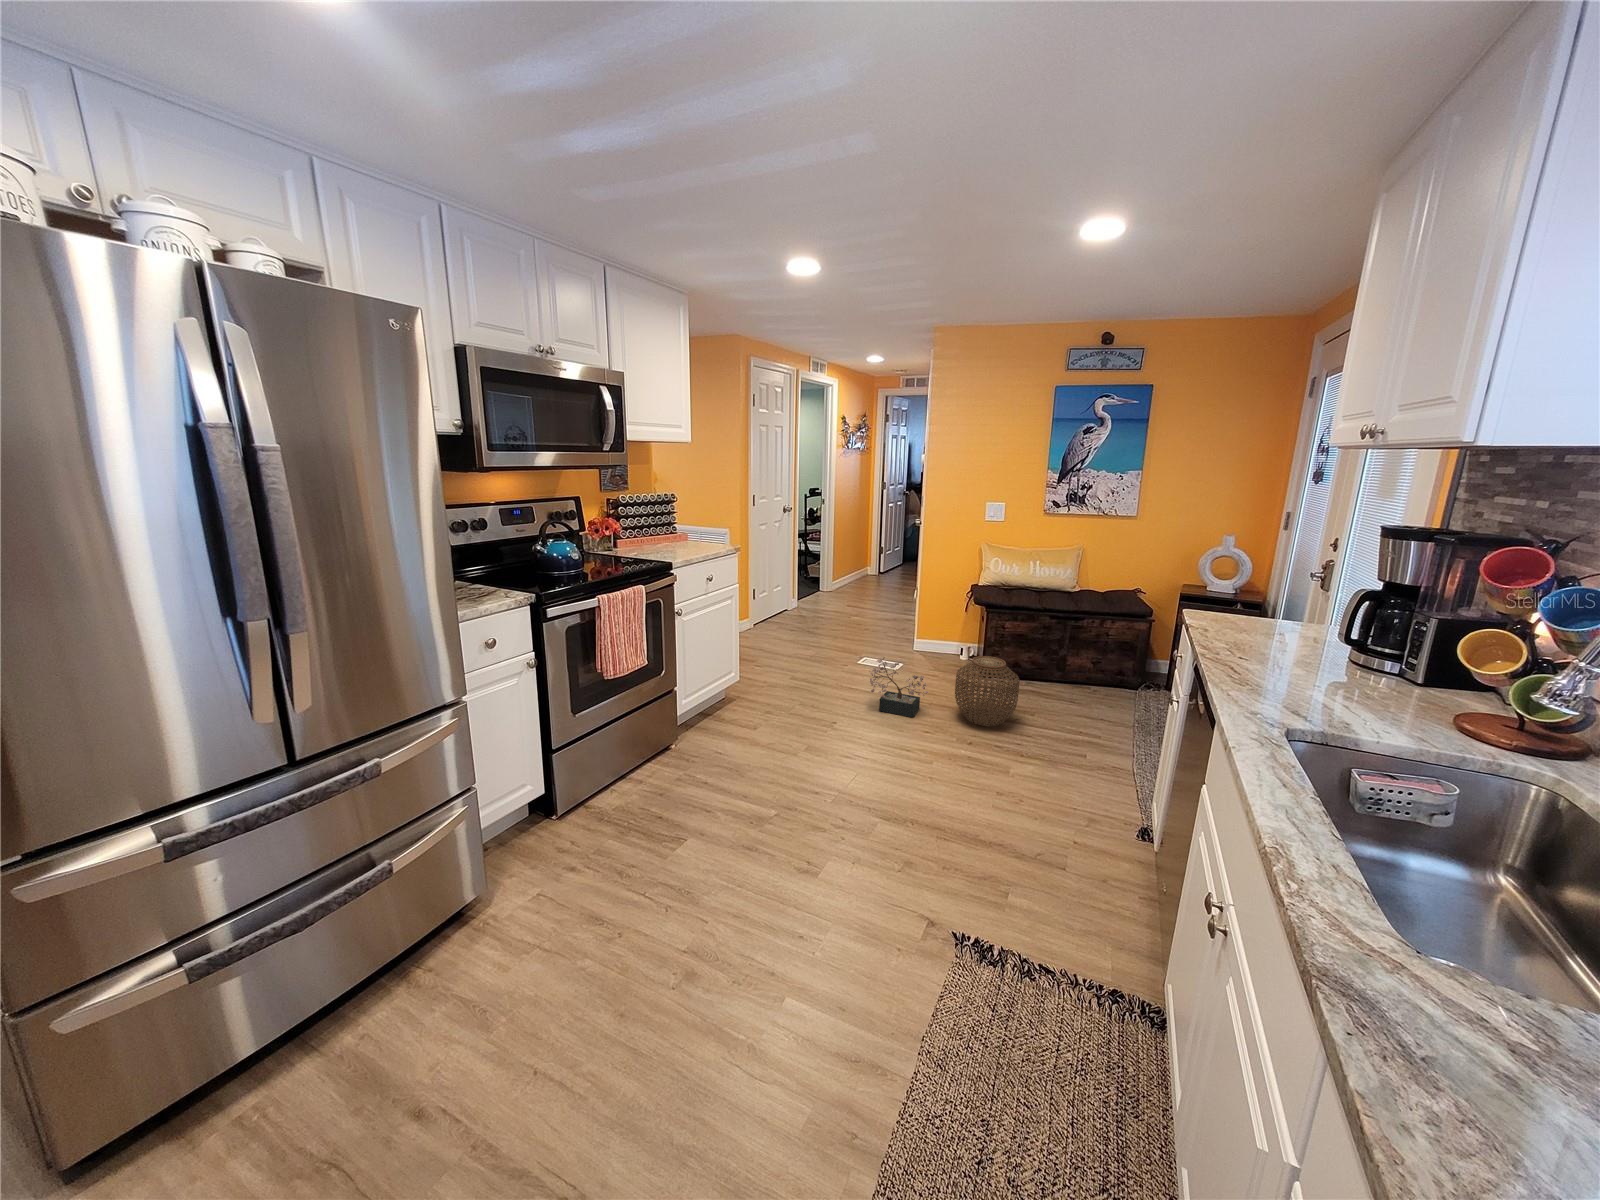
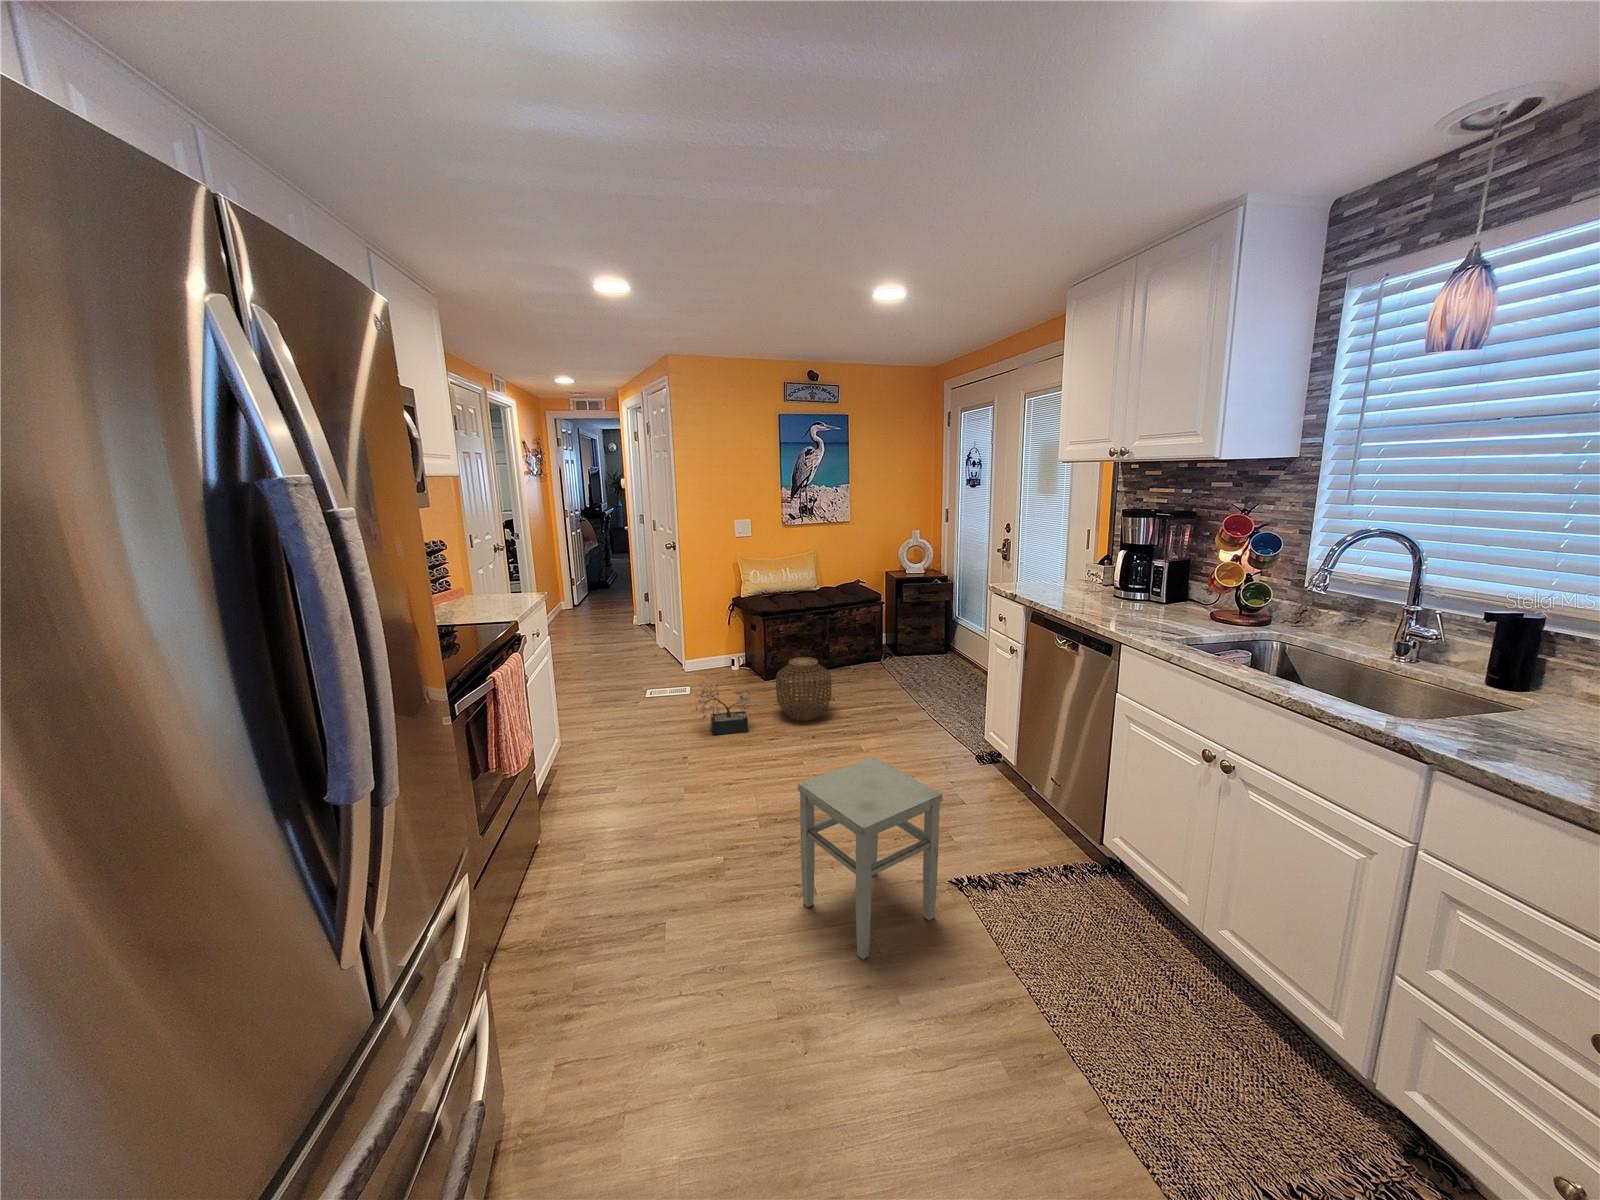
stool: none [789,761,909,954] -> present [798,757,942,960]

